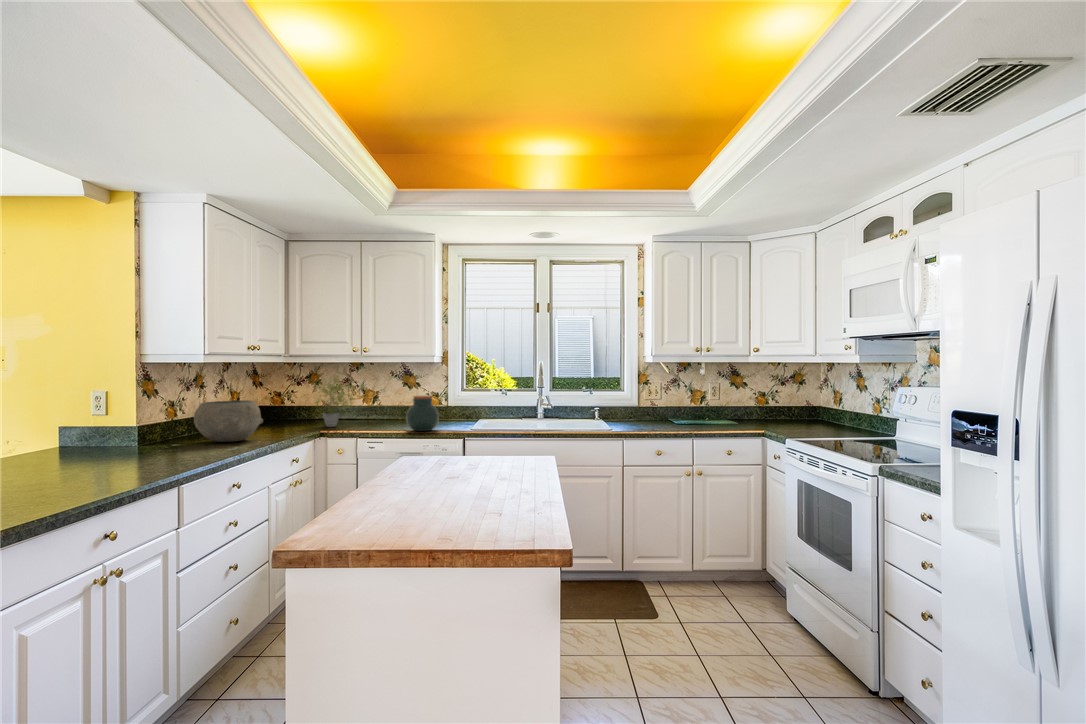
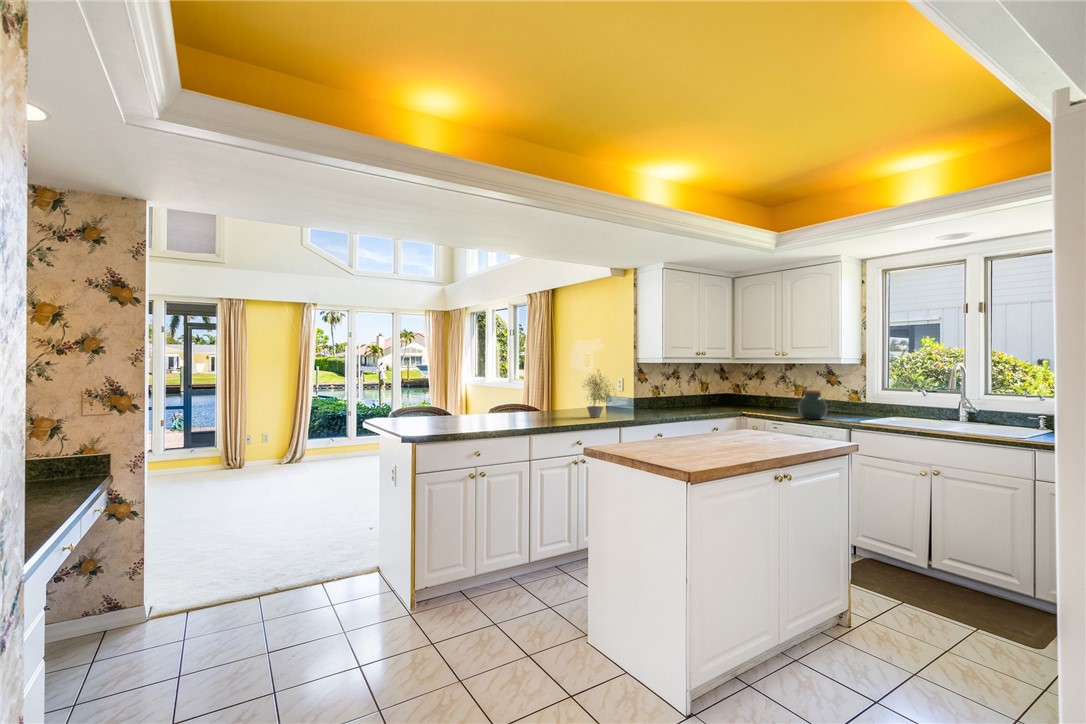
potted plant: present [316,376,353,427] -> present [586,371,612,418]
ceramic bowl: present [194,400,263,442] -> none [661,387,699,412]

